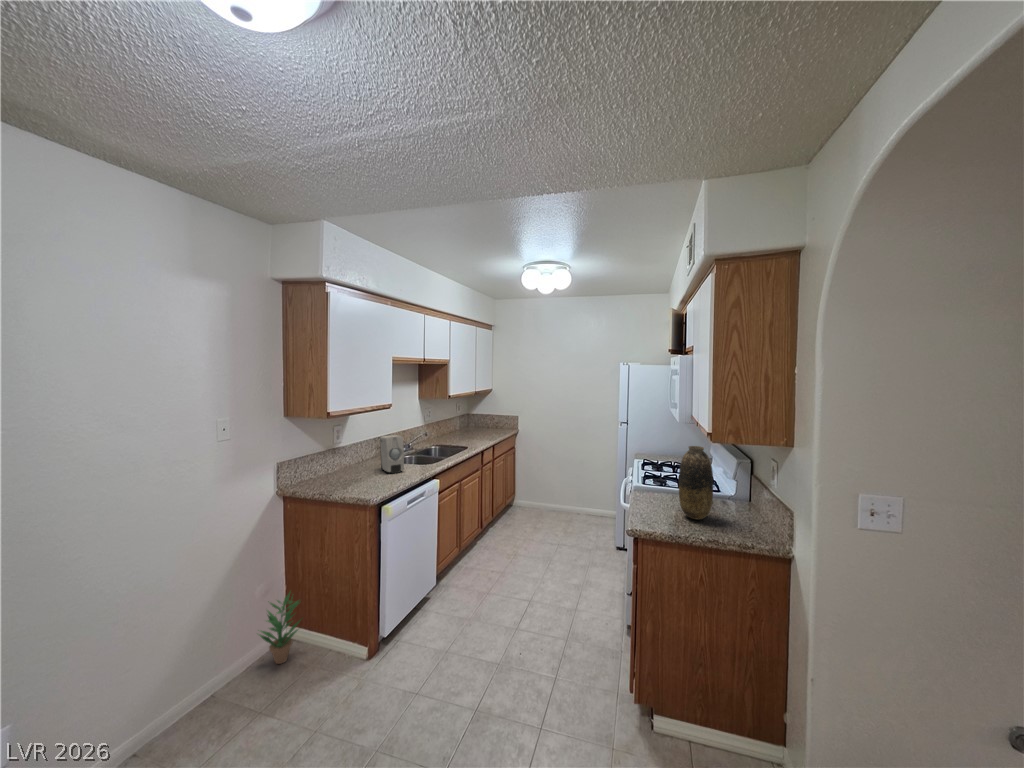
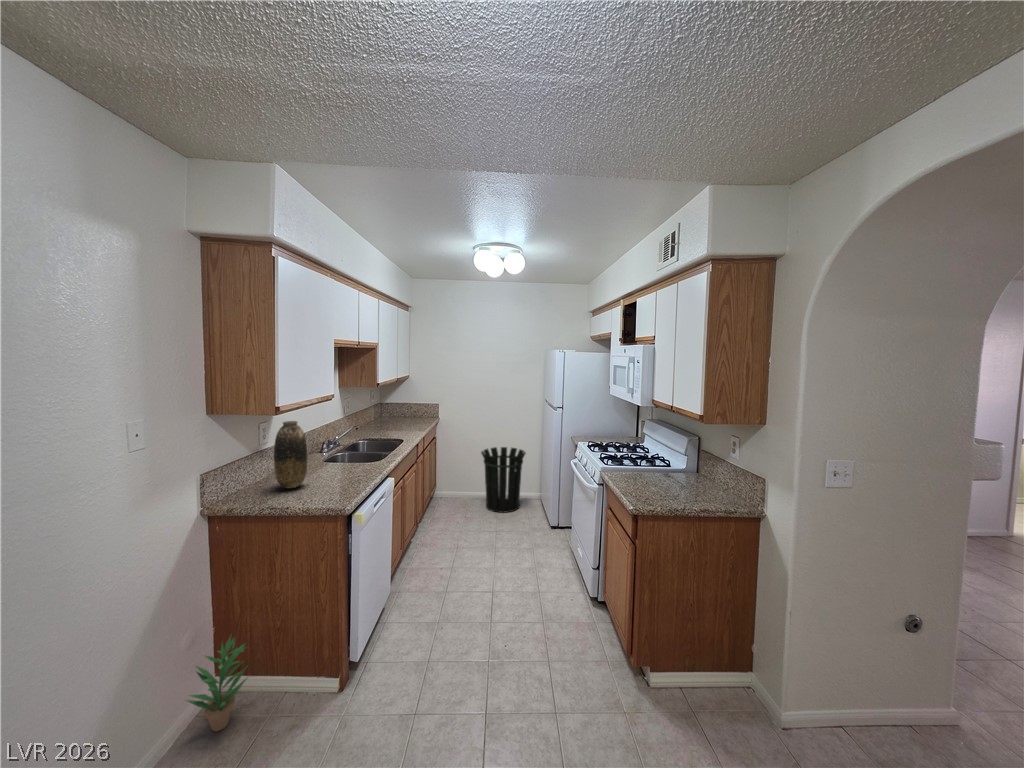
soap dispenser: present [380,435,404,473] -> none [322,430,356,475]
vase: present [679,446,713,519] -> present [274,421,307,488]
waste bin: none [553,461,599,528] -> present [481,447,525,513]

